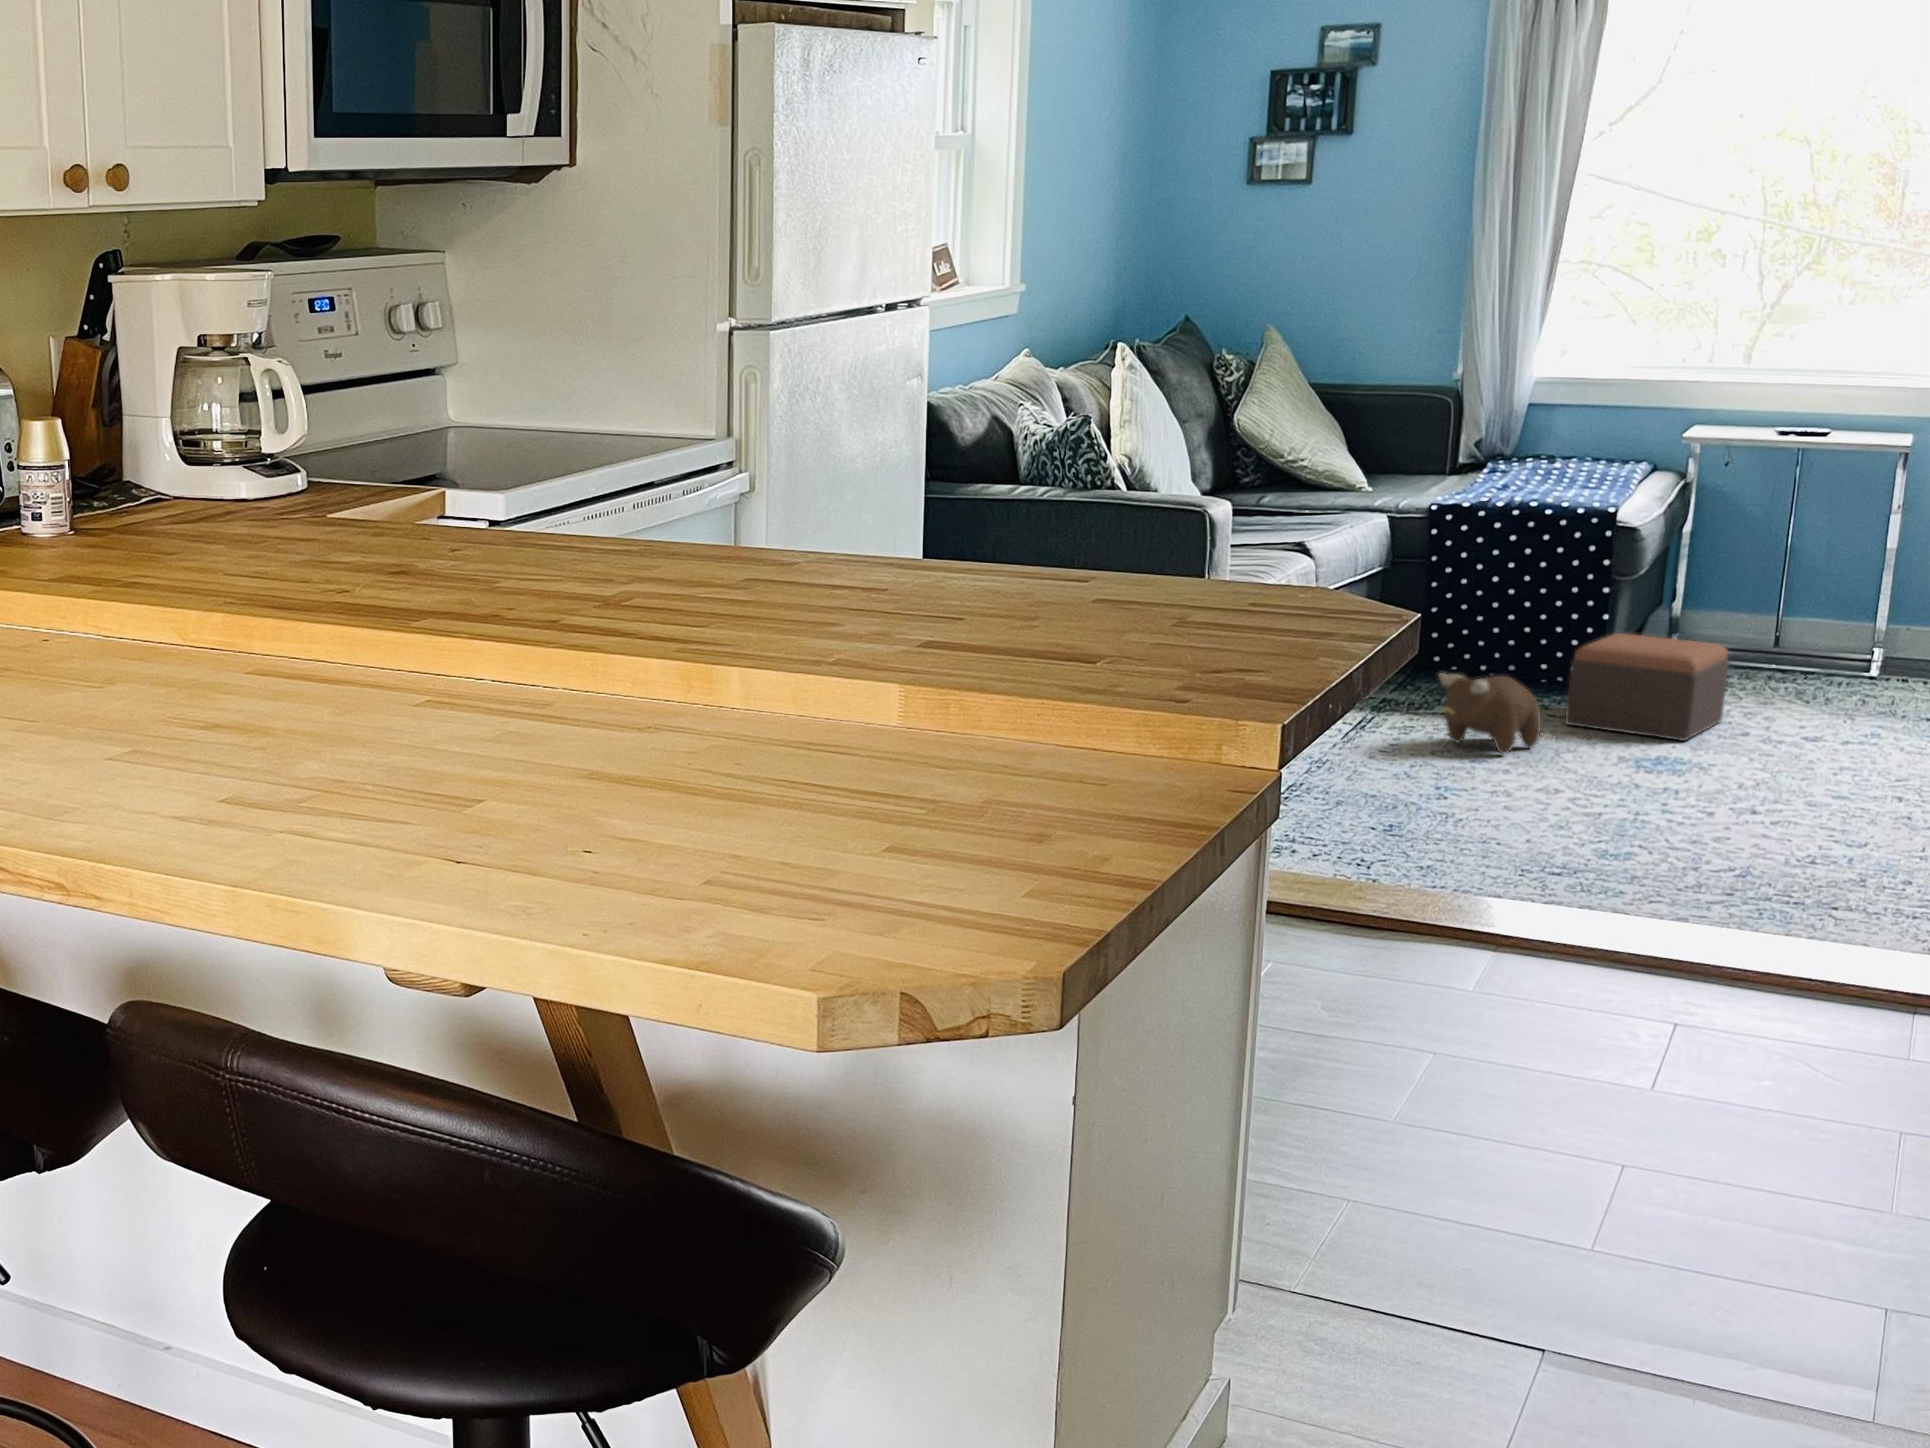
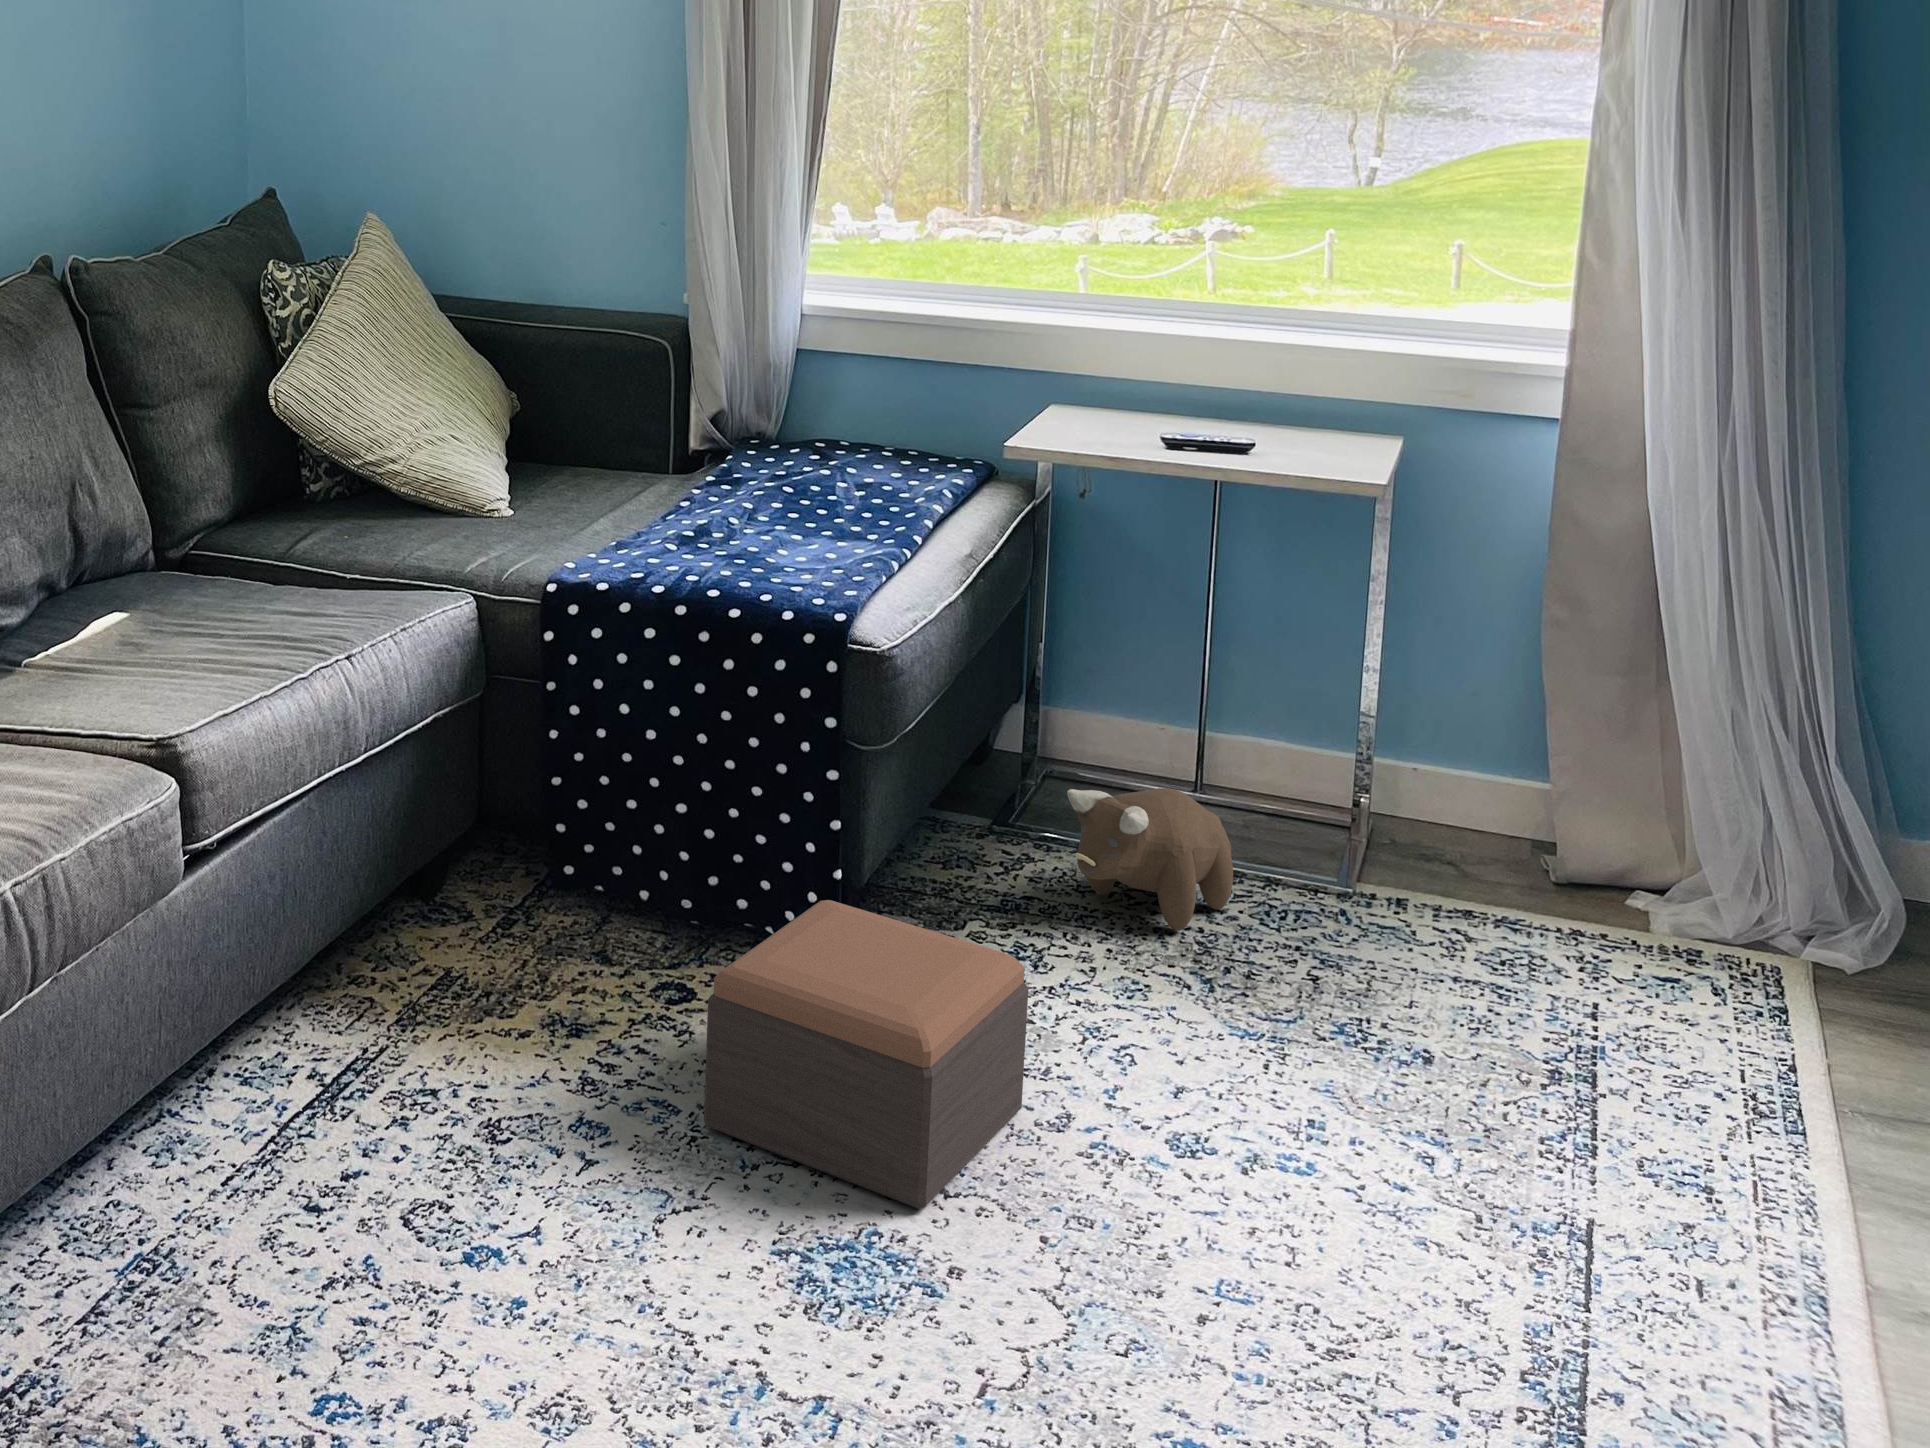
plush toy: present [1439,673,1541,754] -> present [1067,788,1233,931]

